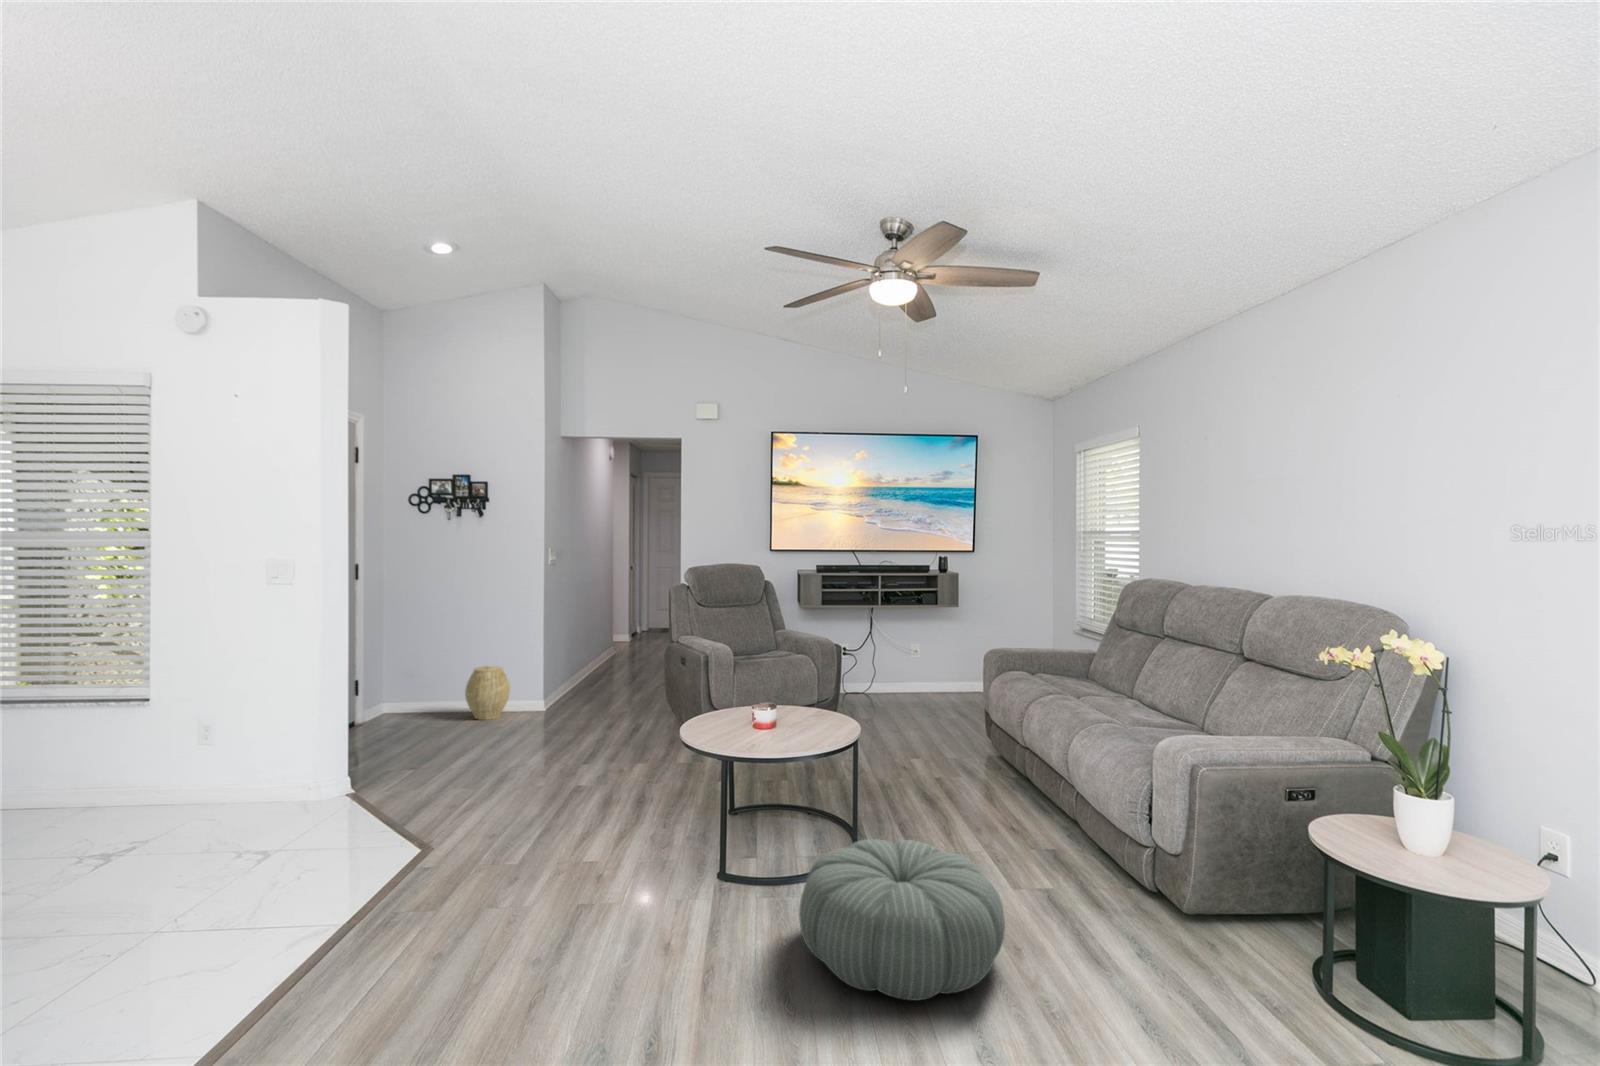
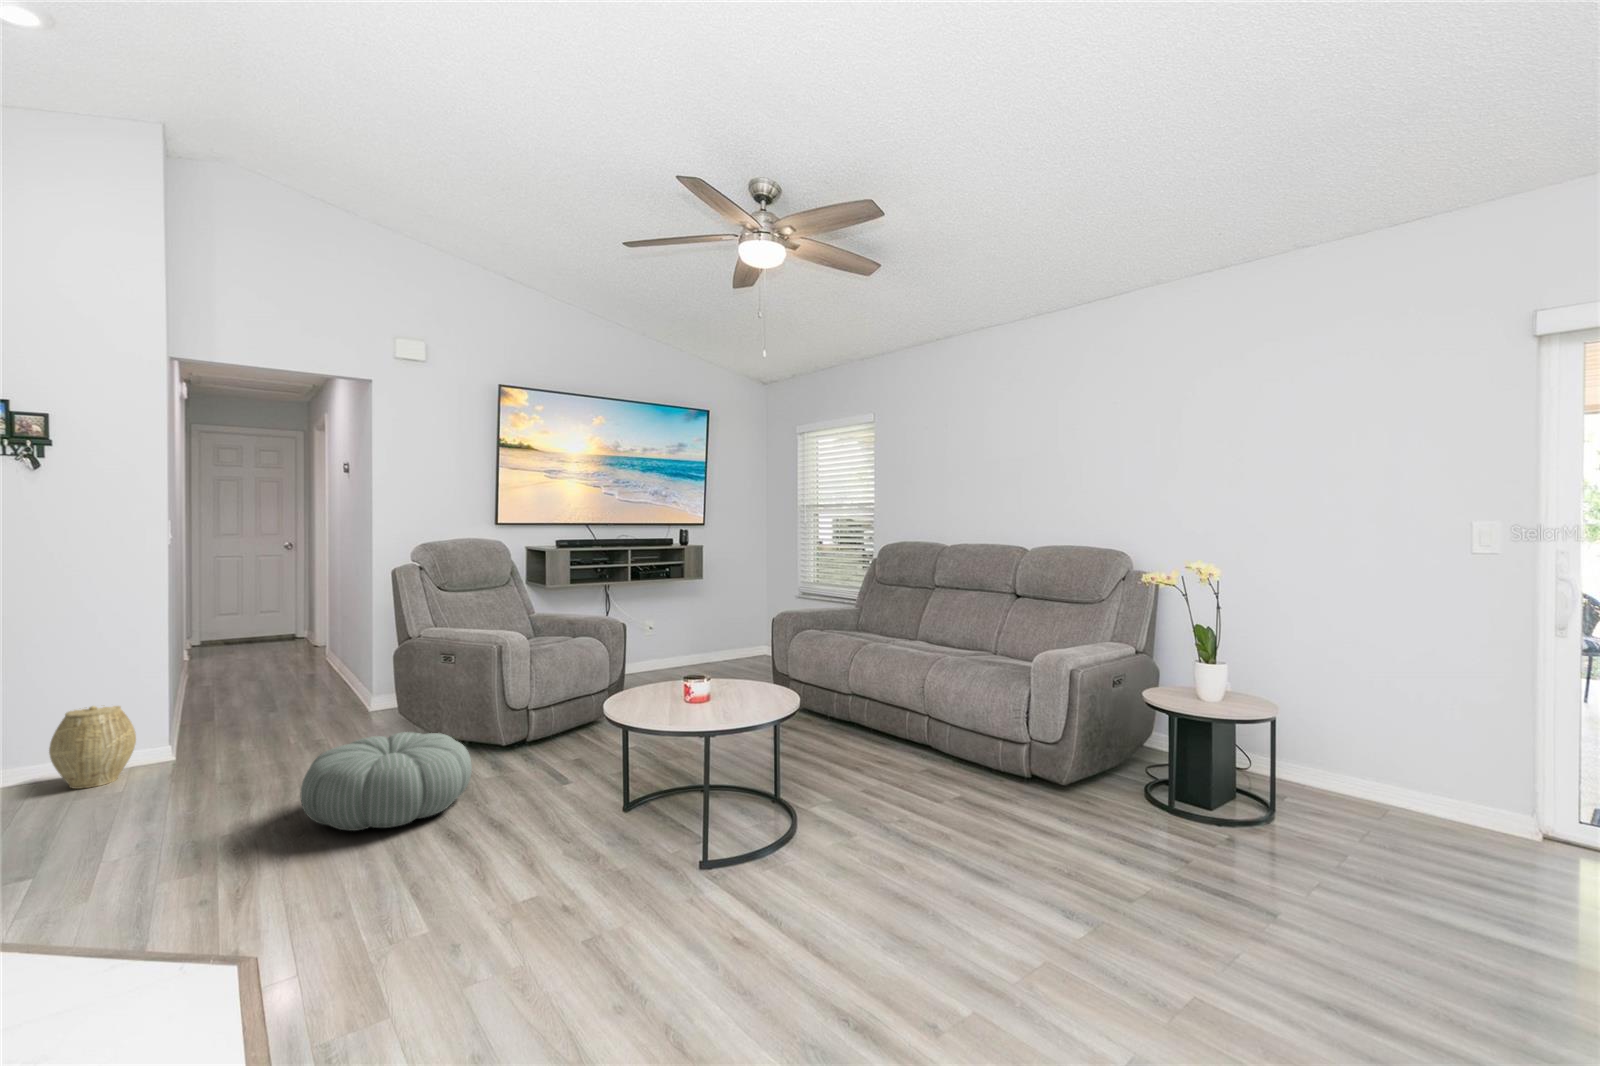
pouf: present [799,839,1005,1000] -> present [300,732,472,831]

